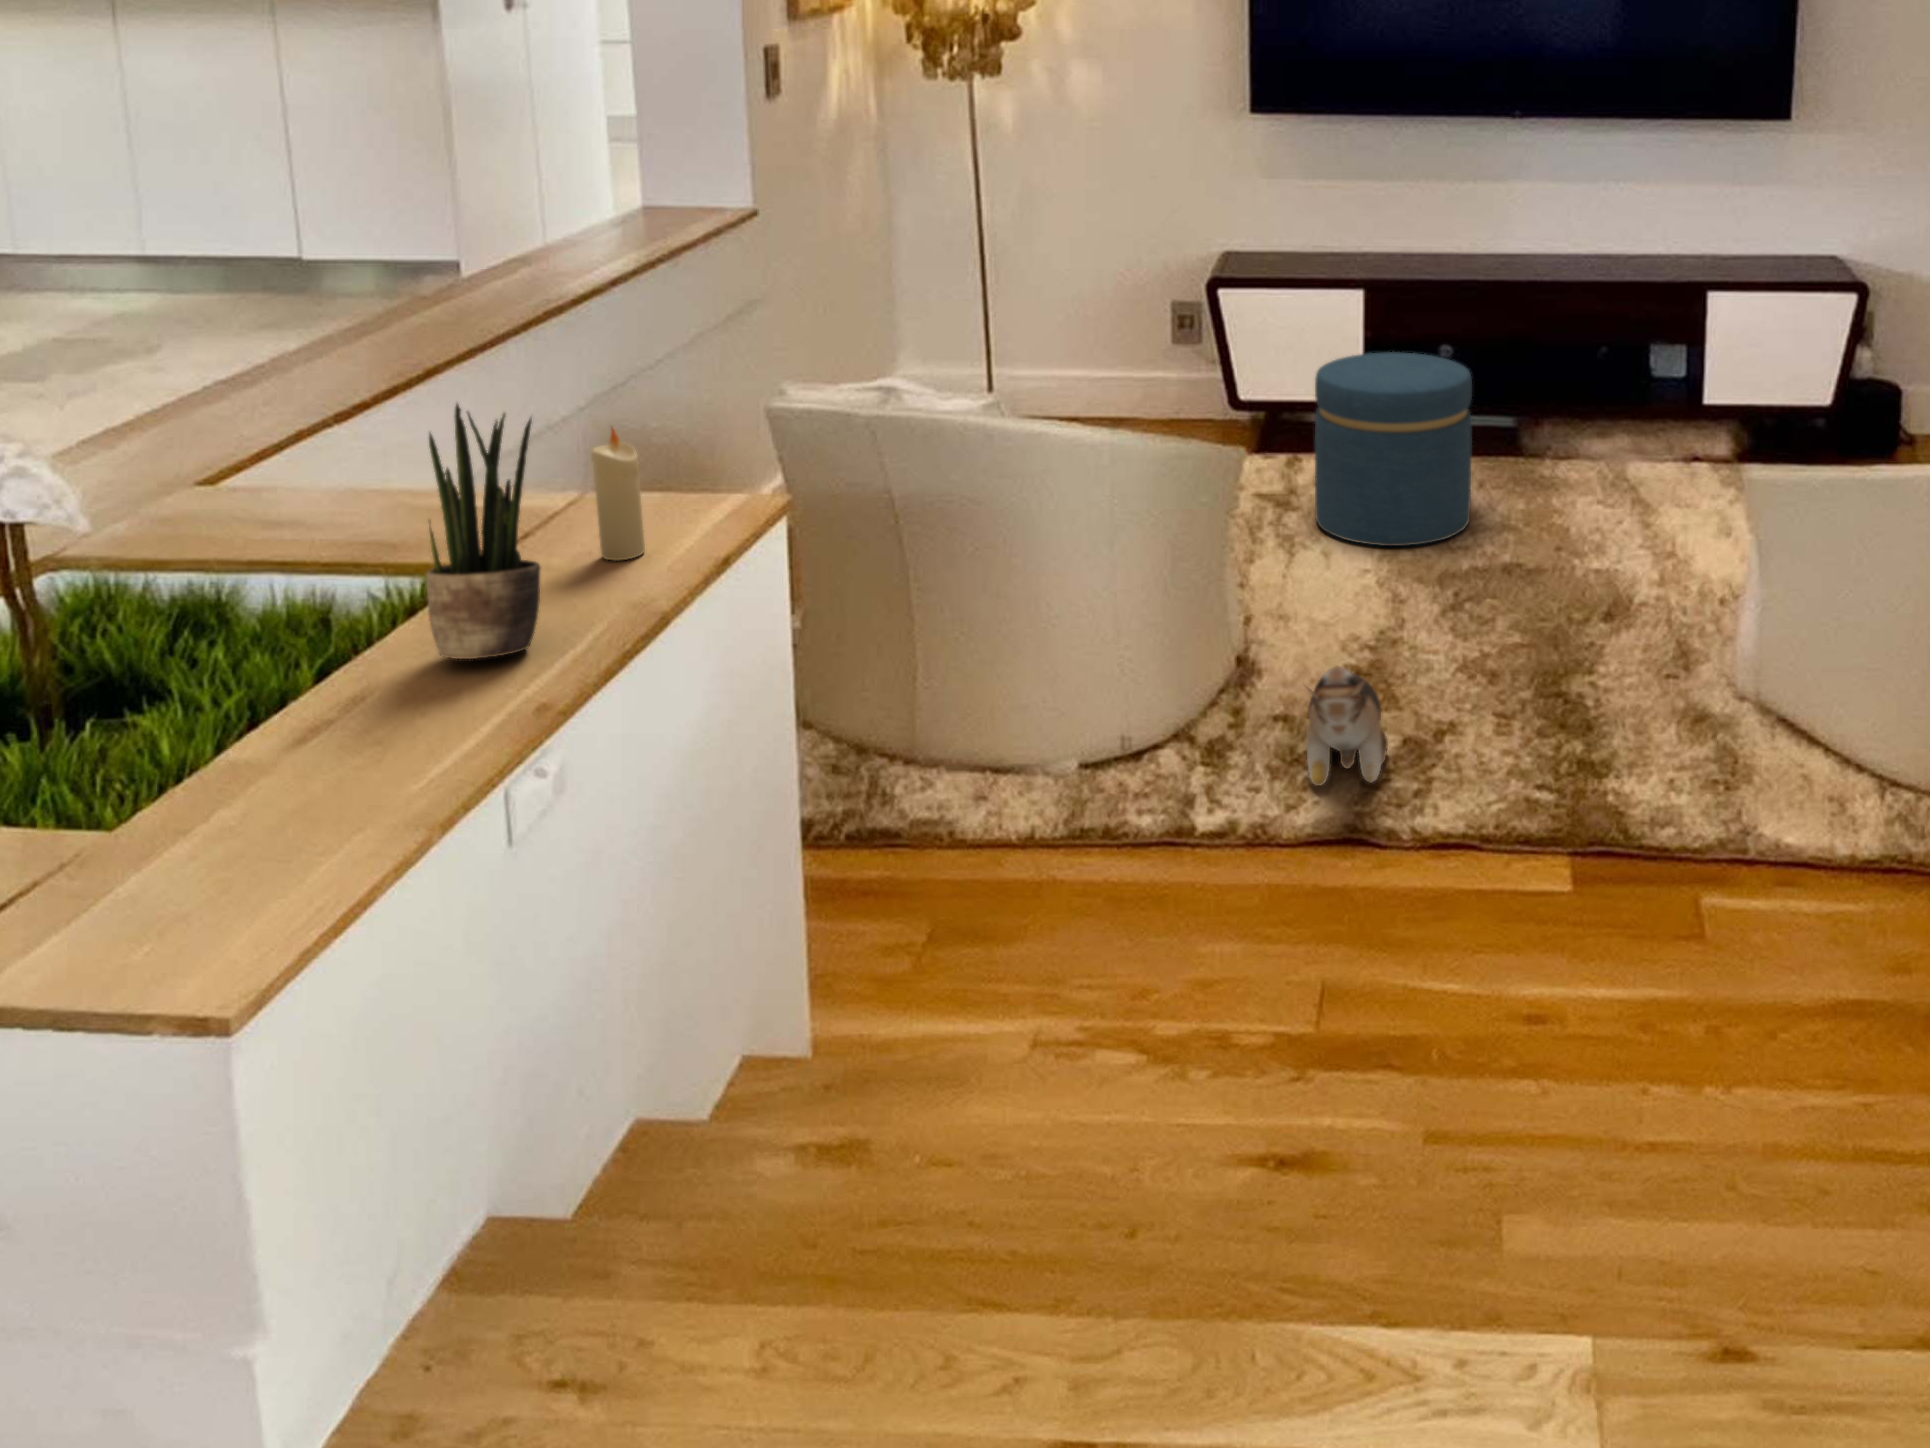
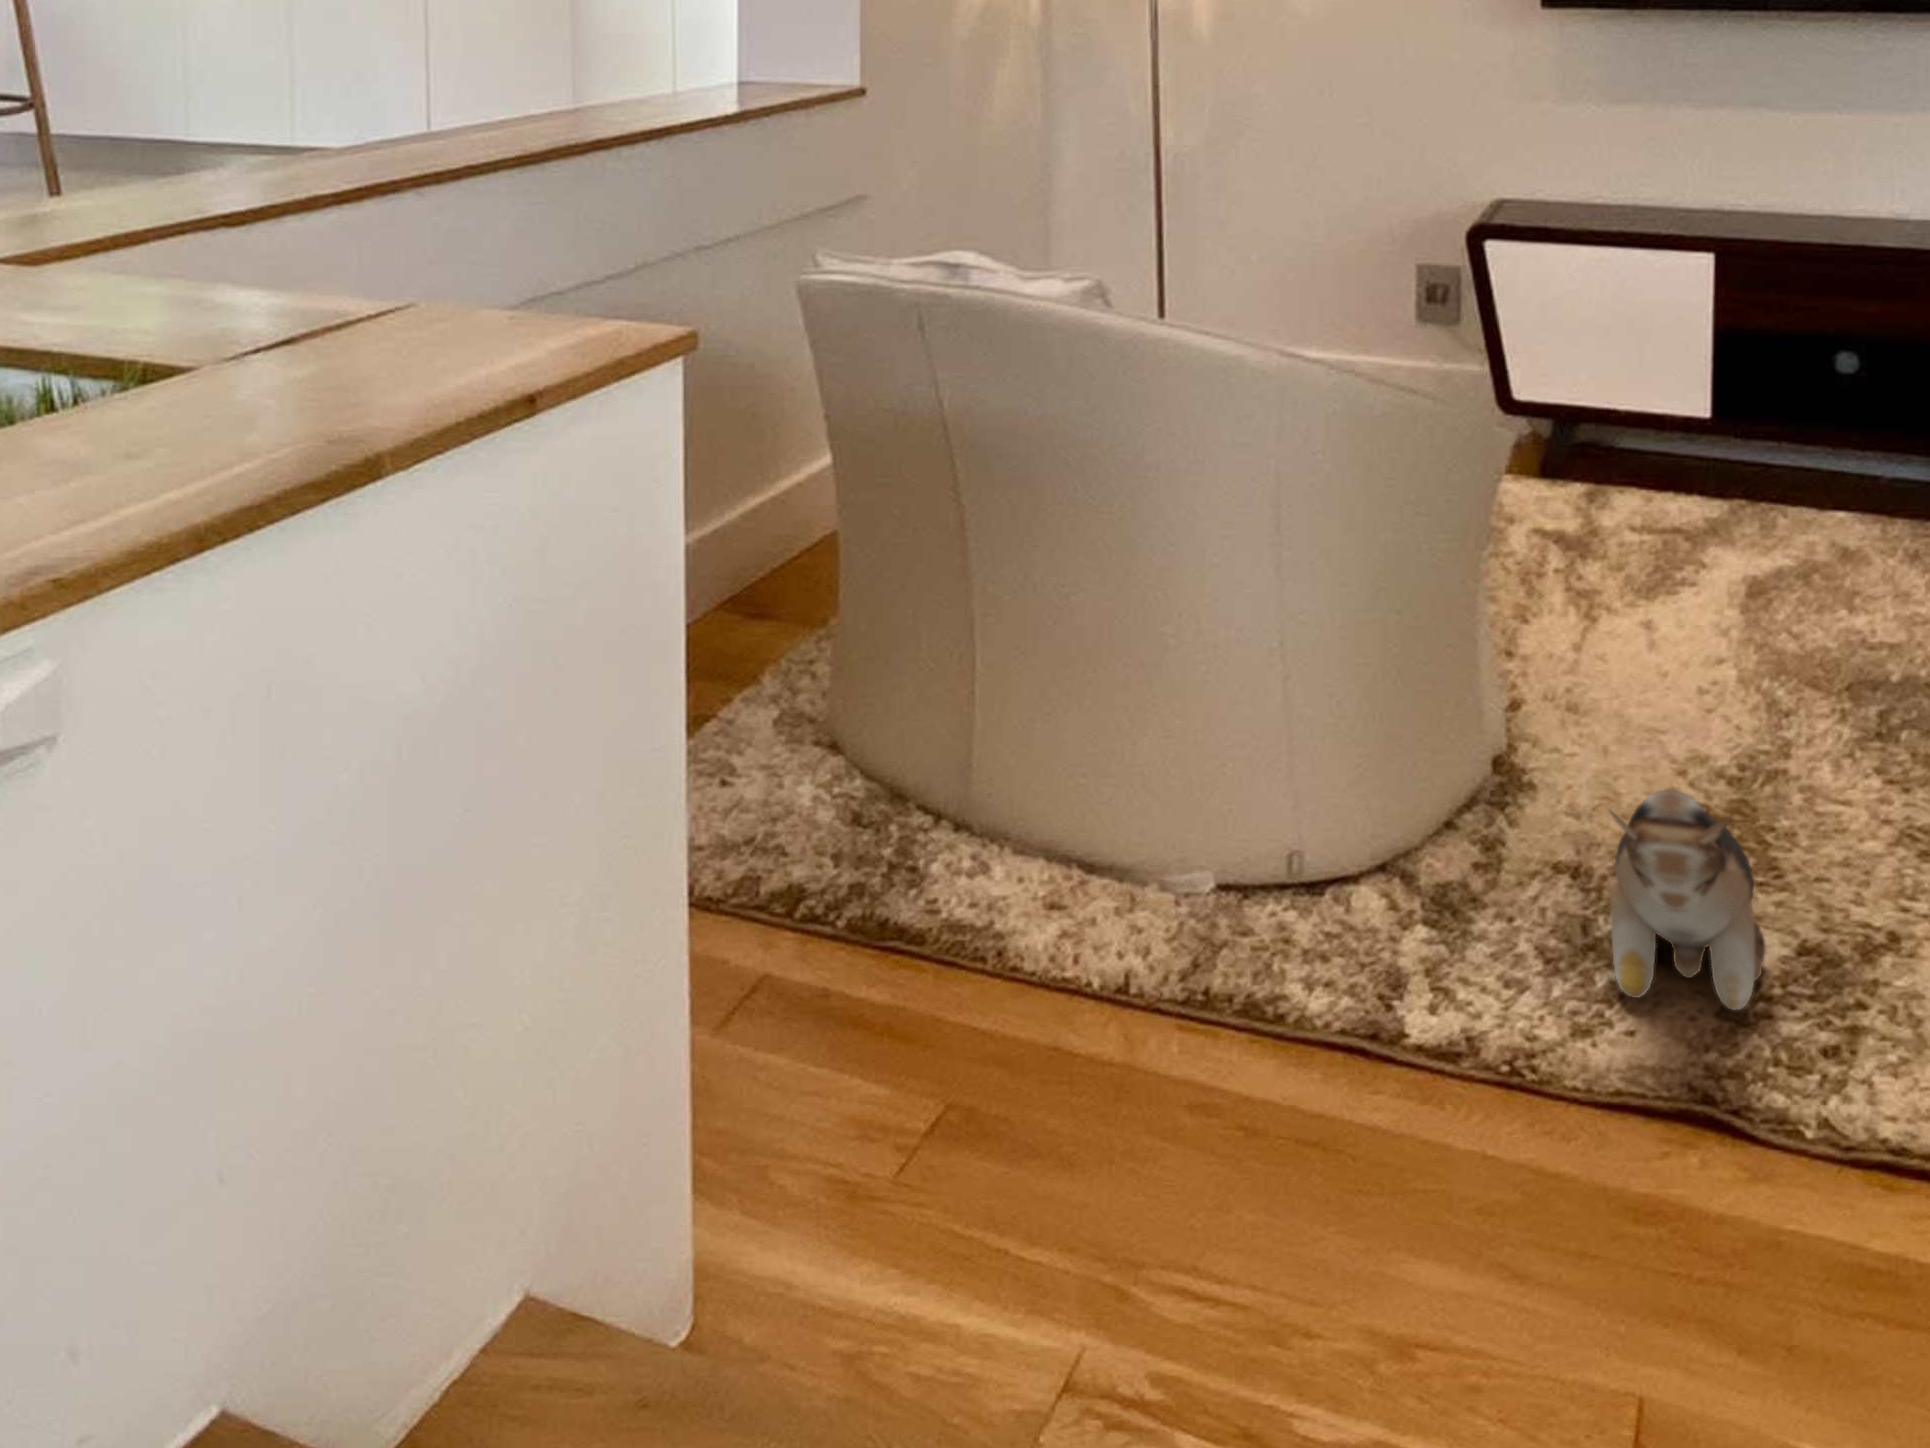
ottoman: present [1315,352,1472,546] -> none [1626,325,1908,633]
potted plant: present [427,404,540,659] -> none [61,22,240,448]
candle: present [591,427,645,560] -> none [393,143,465,363]

